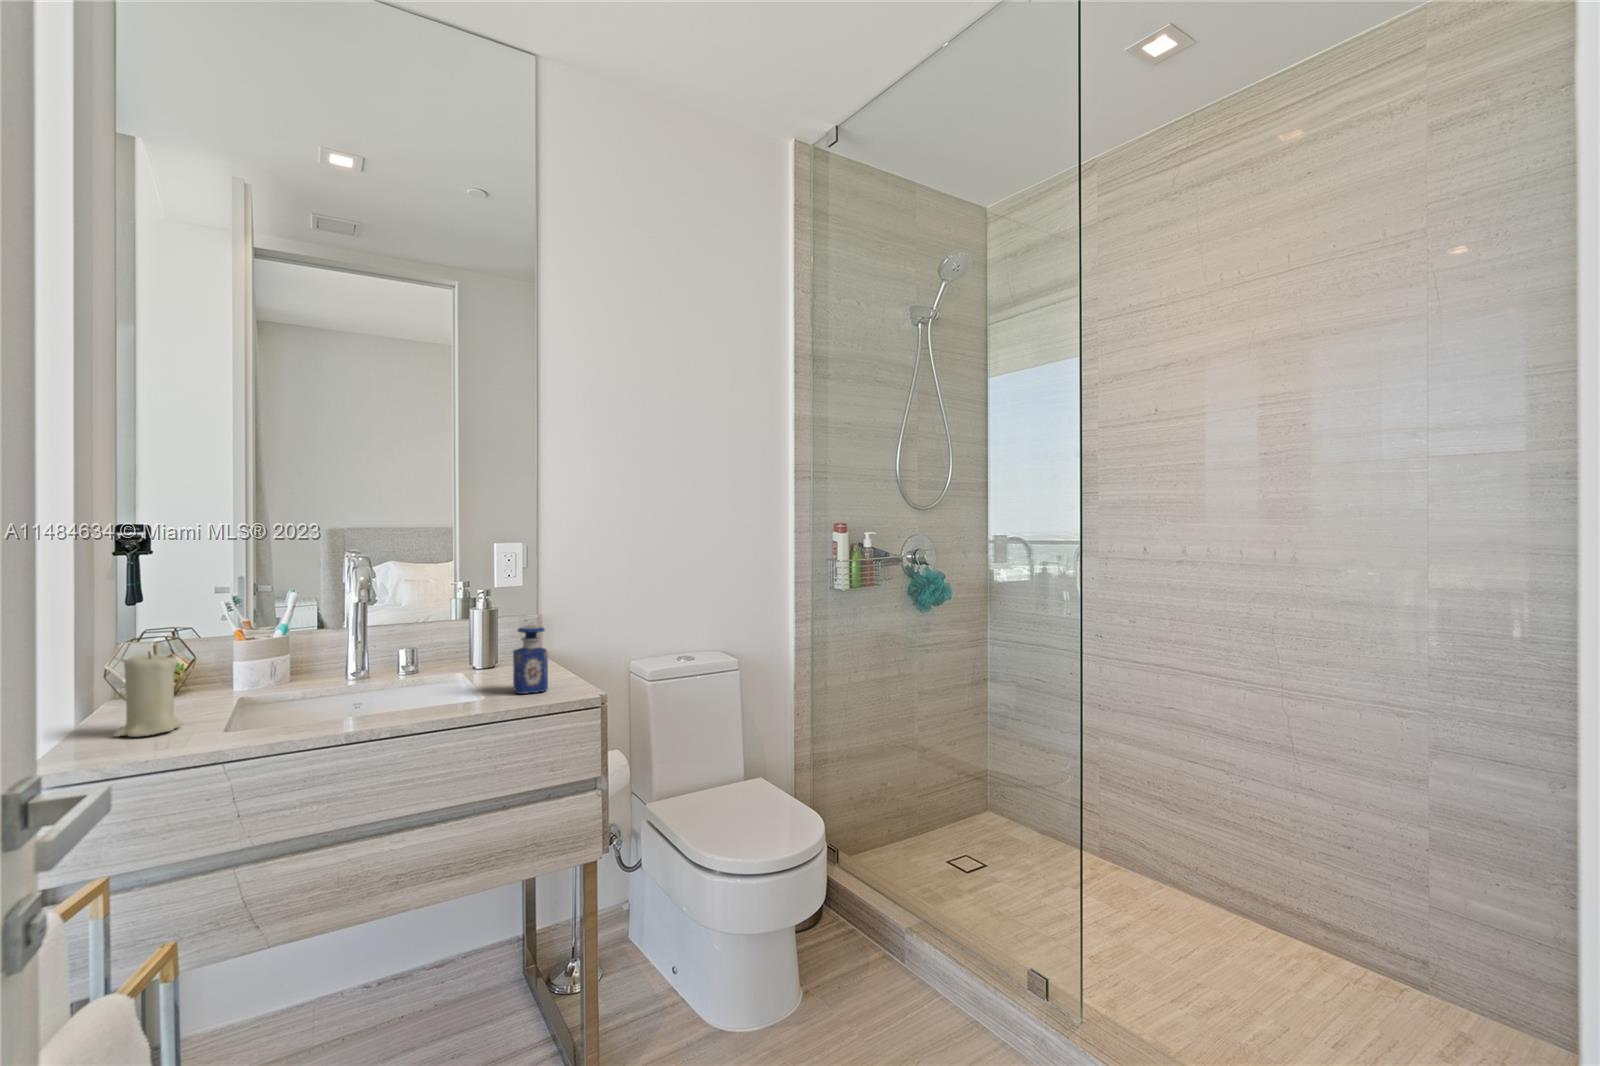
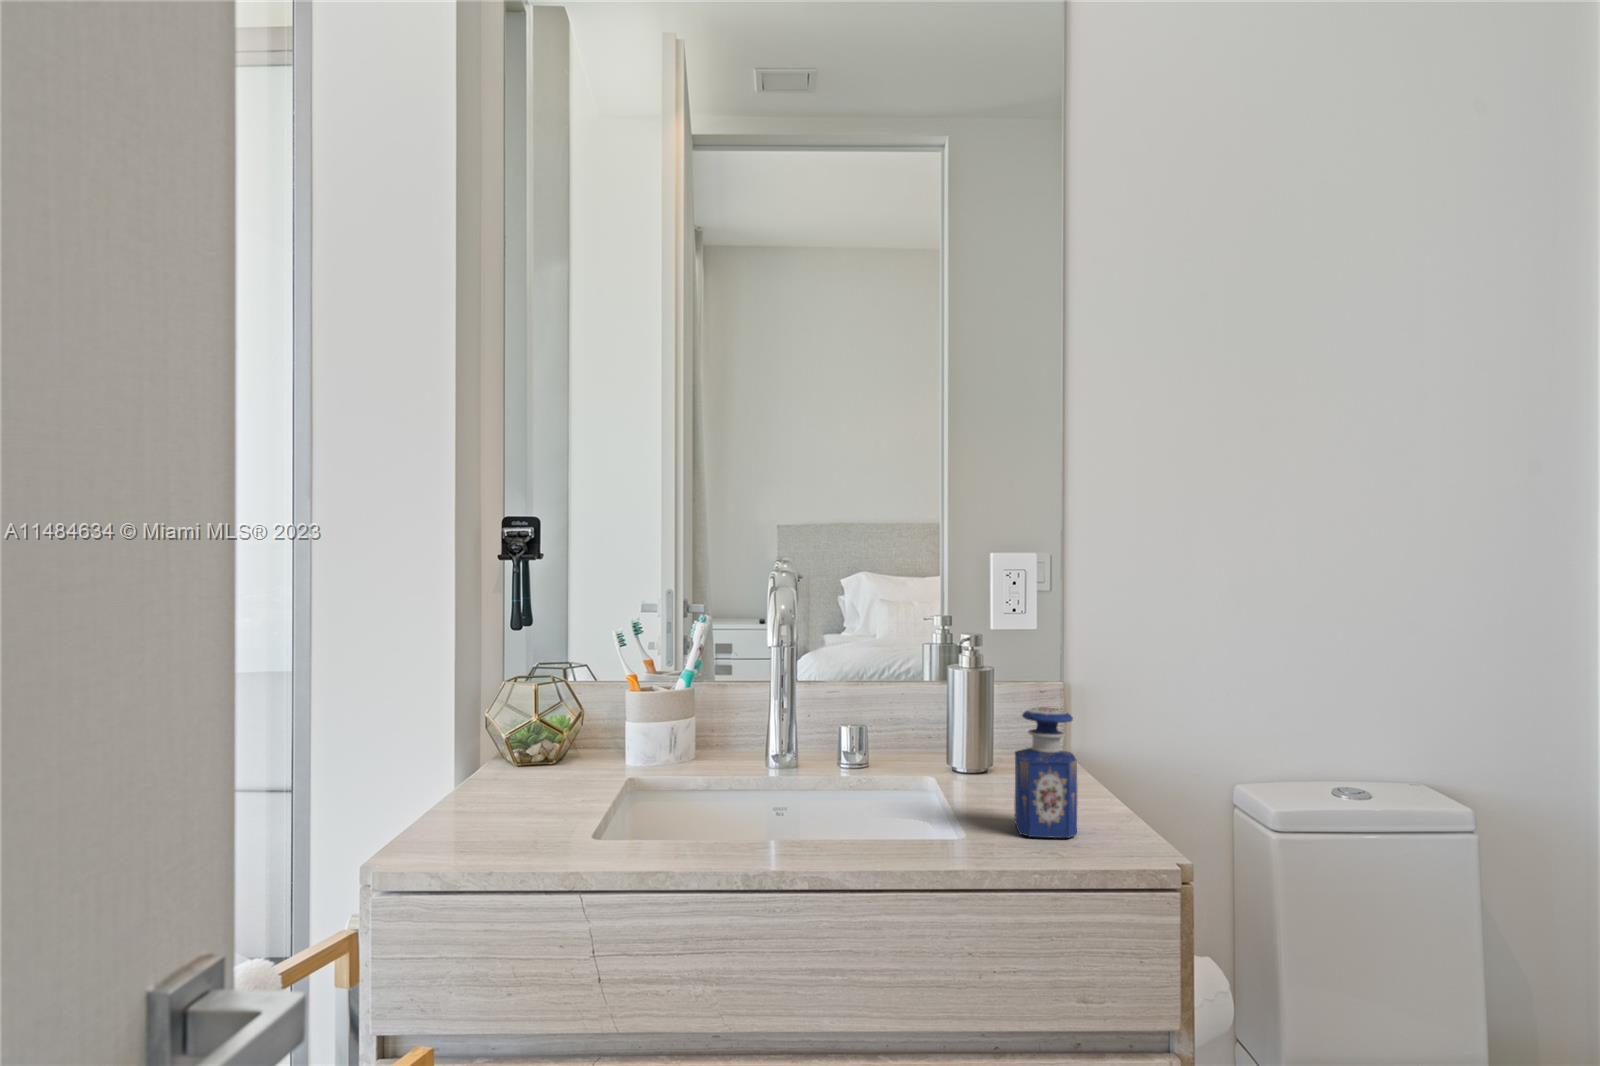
candle: present [114,652,183,737] -> none [463,700,542,826]

